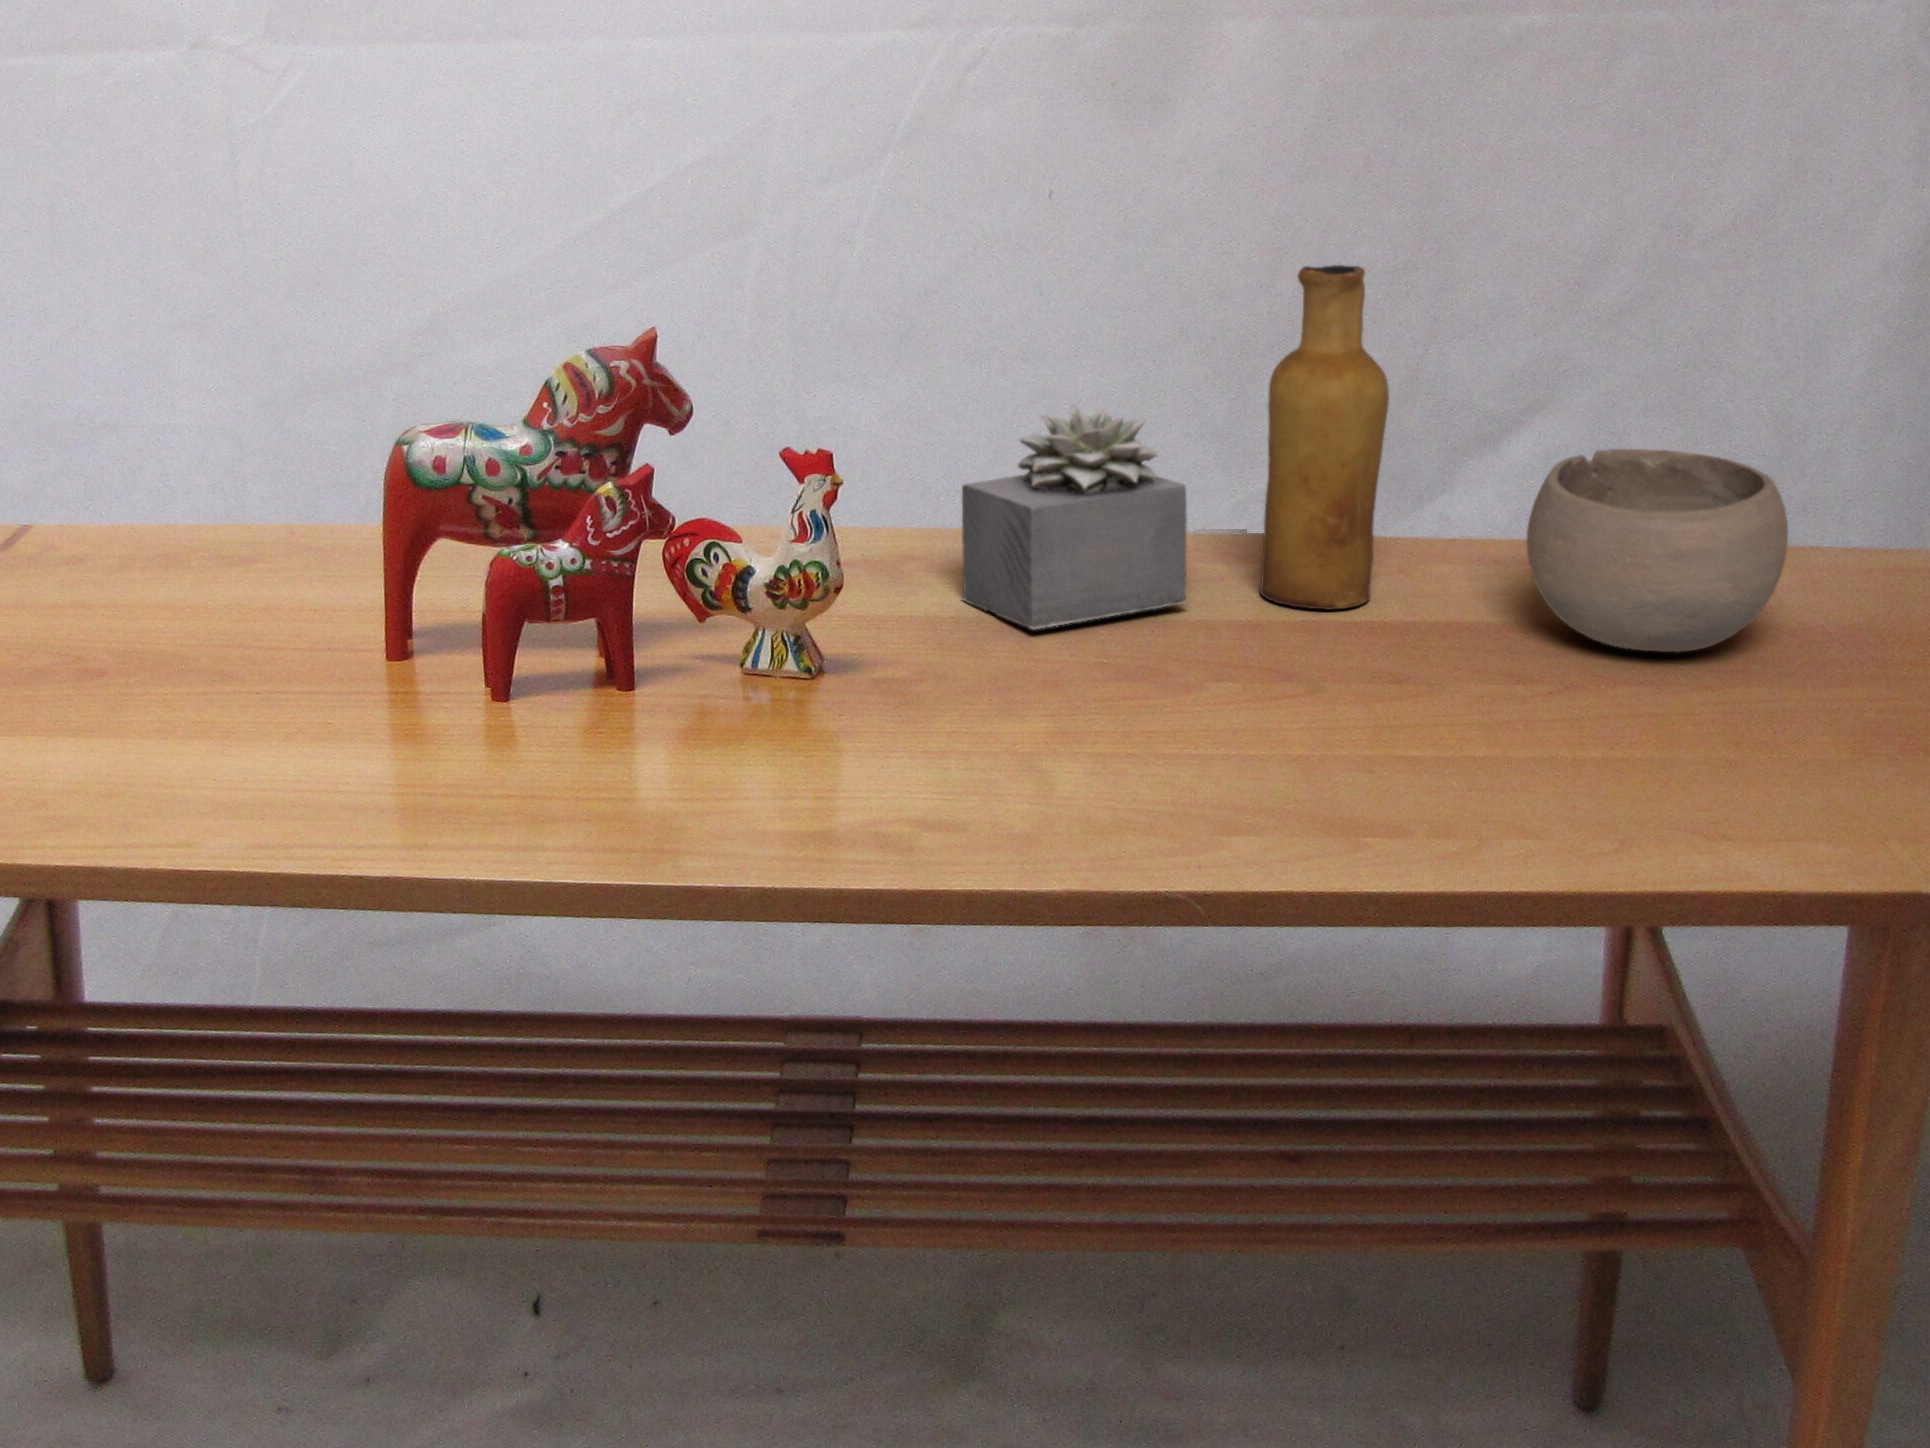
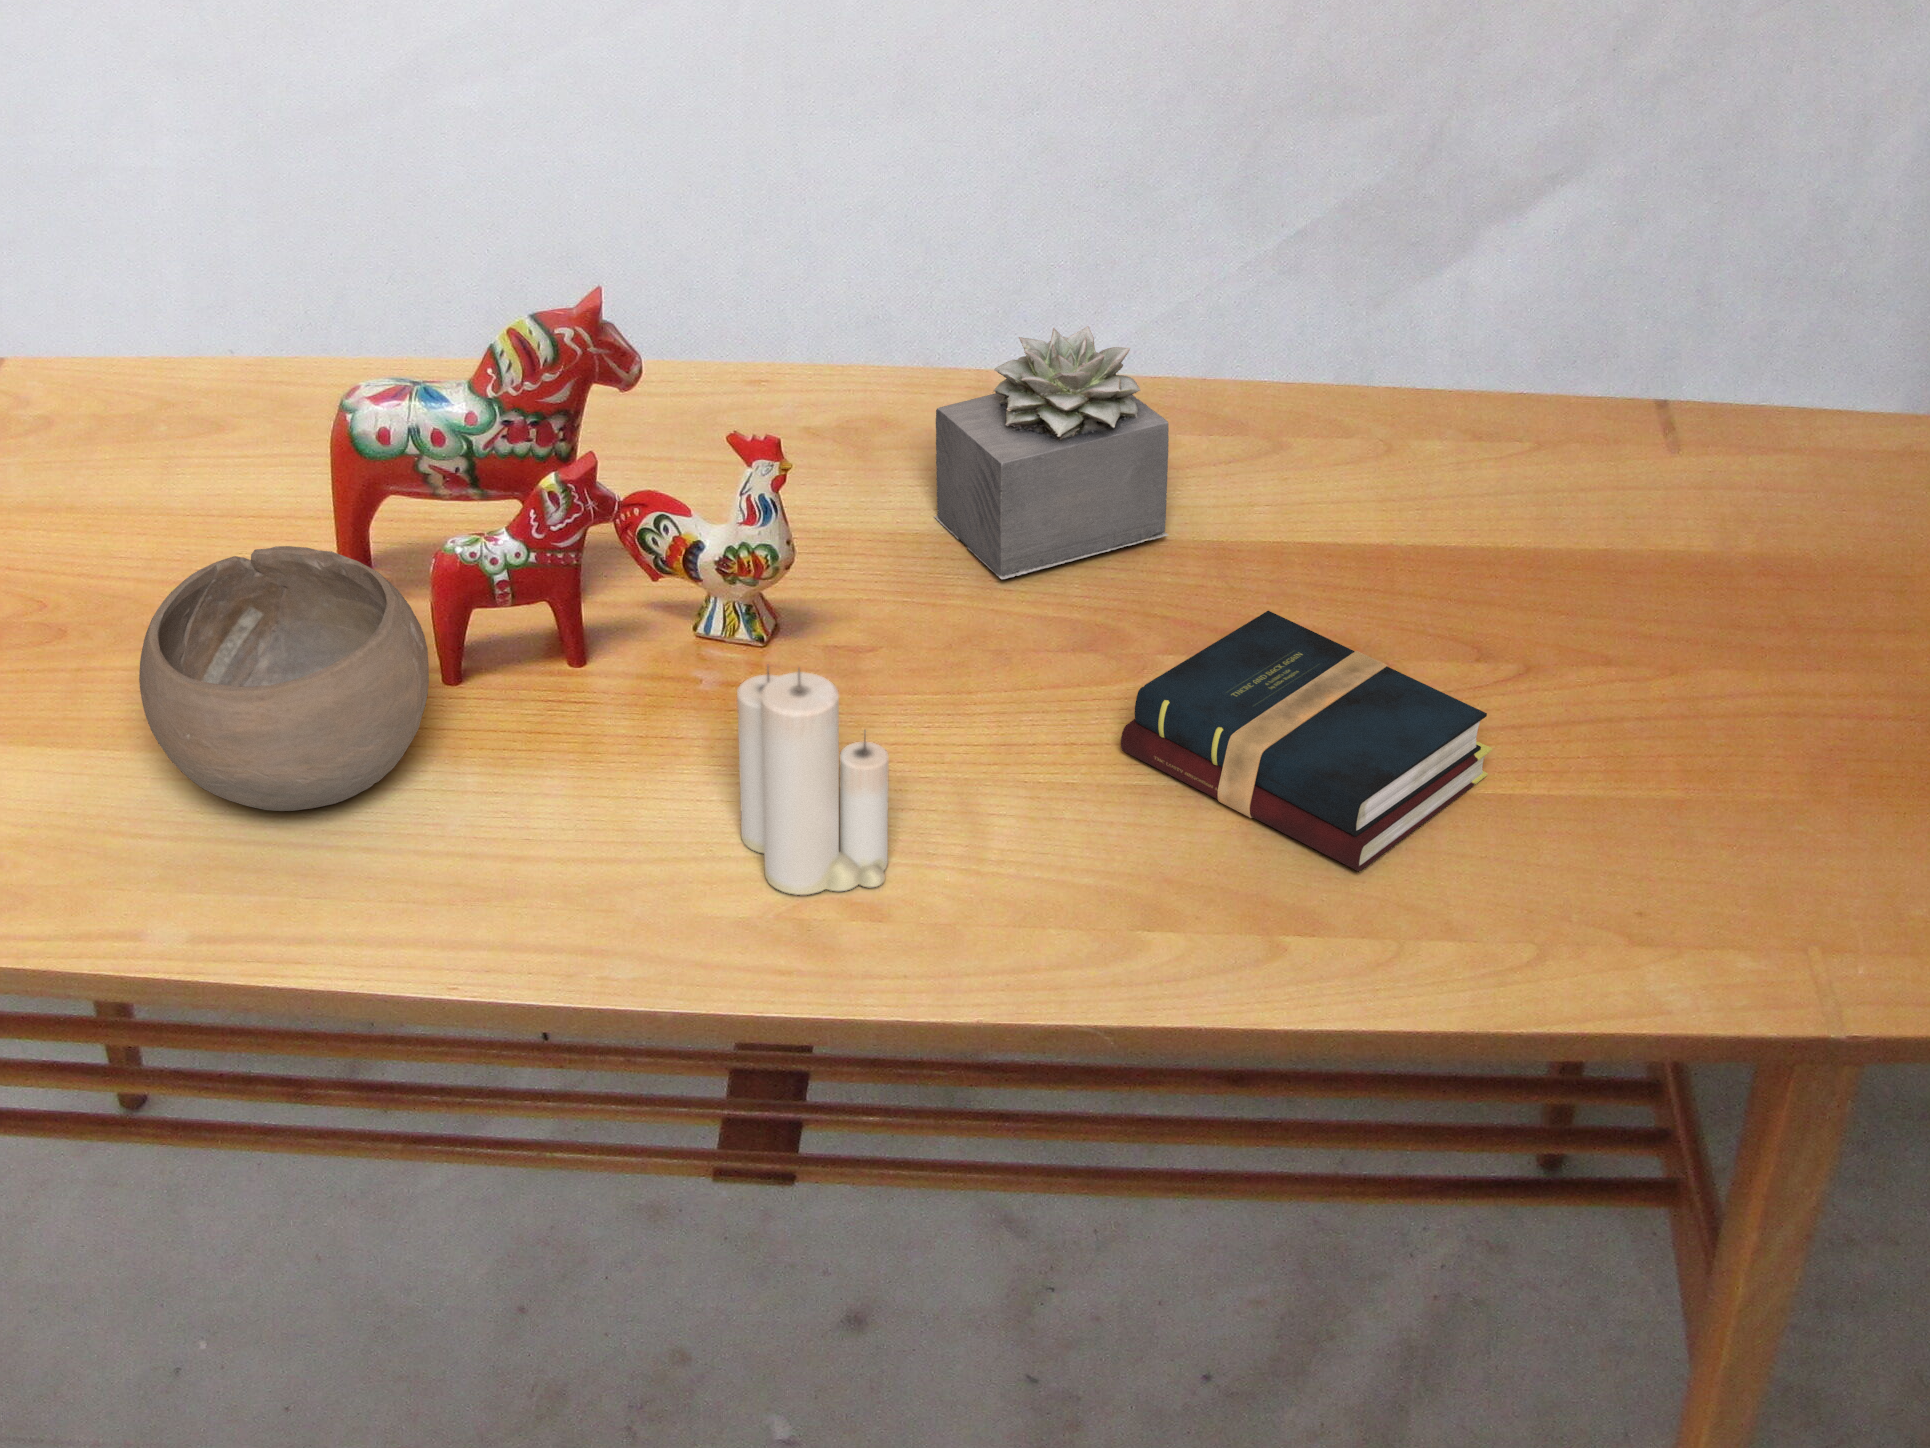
vase: present [1260,265,1389,610] -> none [1246,187,1390,543]
bowl: present [1526,449,1788,652] -> present [139,546,429,811]
candle: none [804,570,954,815] -> present [737,667,889,895]
hardback book: none [1167,617,1528,794] -> present [1121,611,1492,871]

